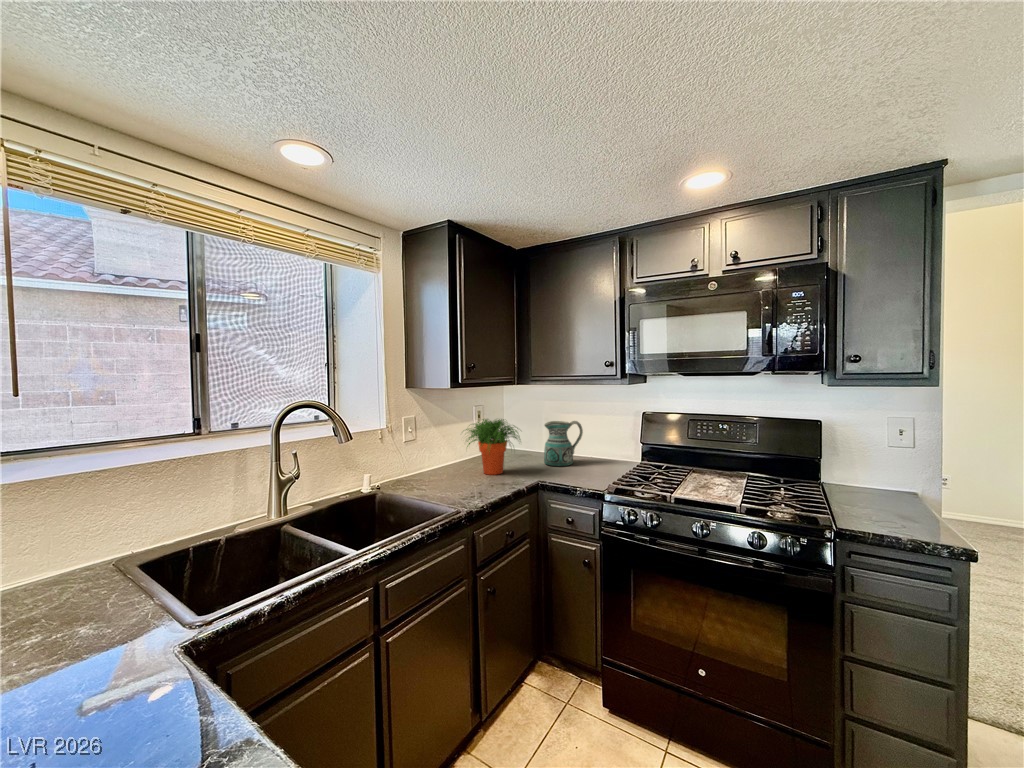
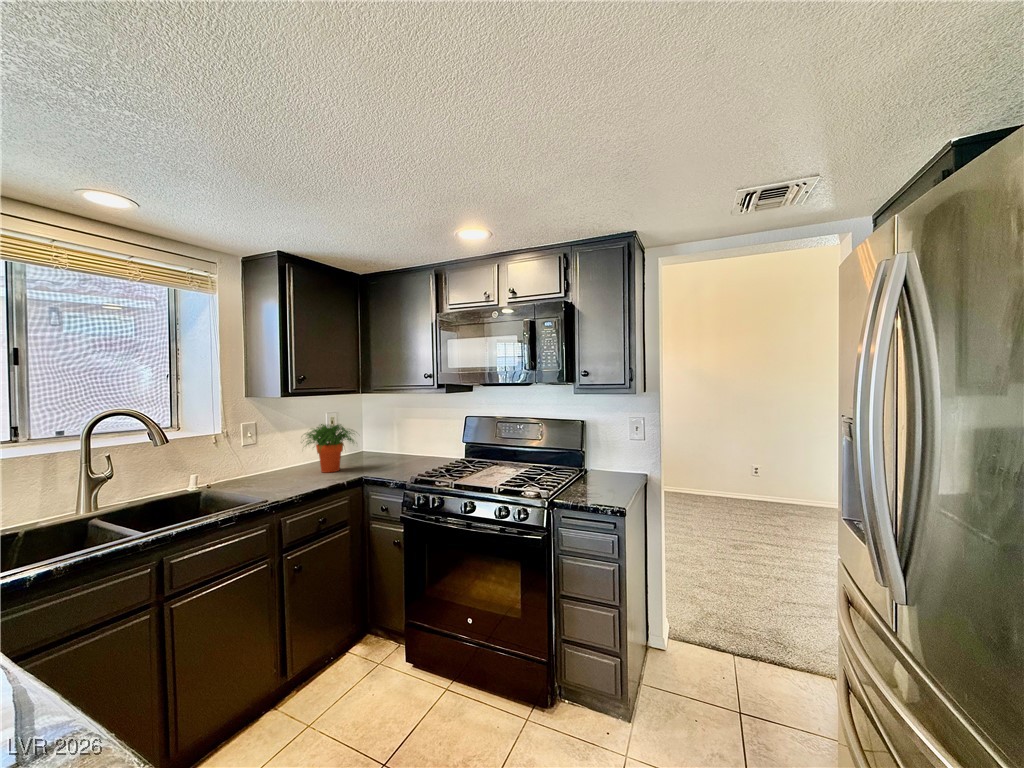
ceramic pitcher: present [544,421,583,466] -> none [384,425,419,464]

